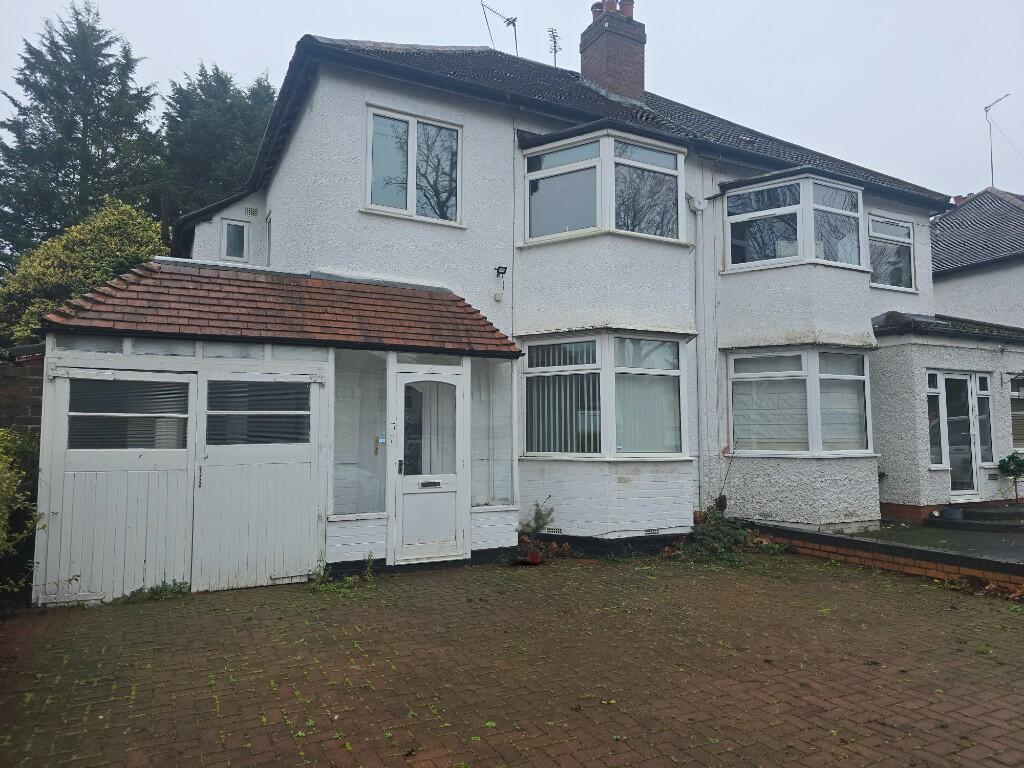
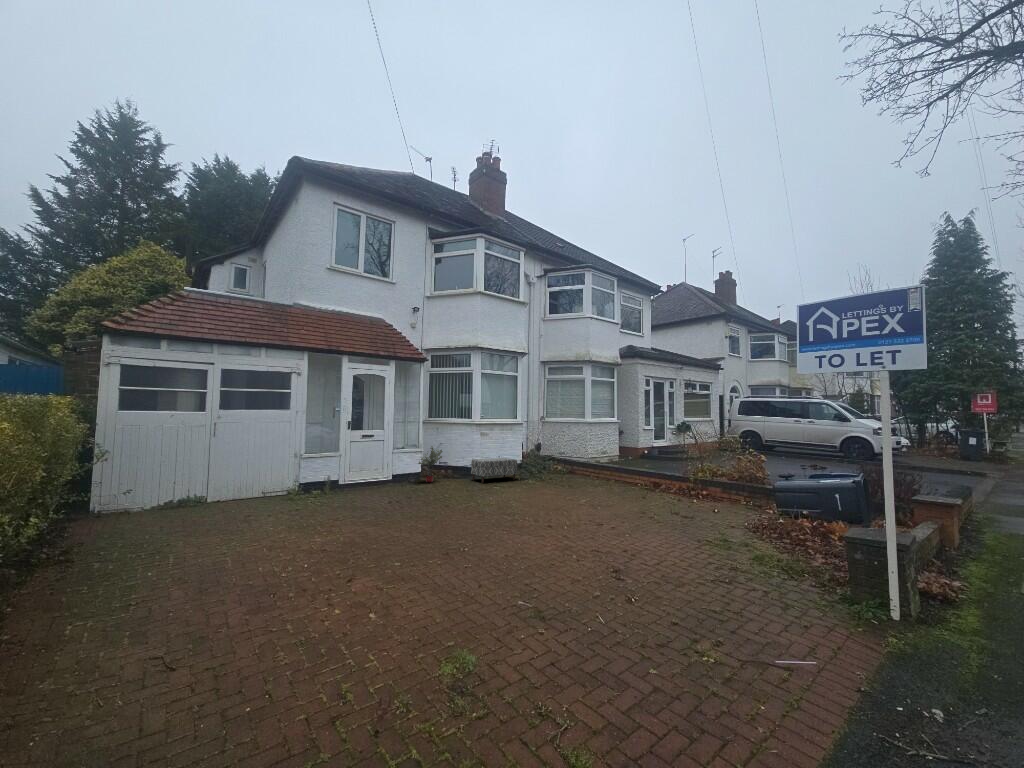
bench: none [604,521,686,566] -> present [471,458,517,483]

